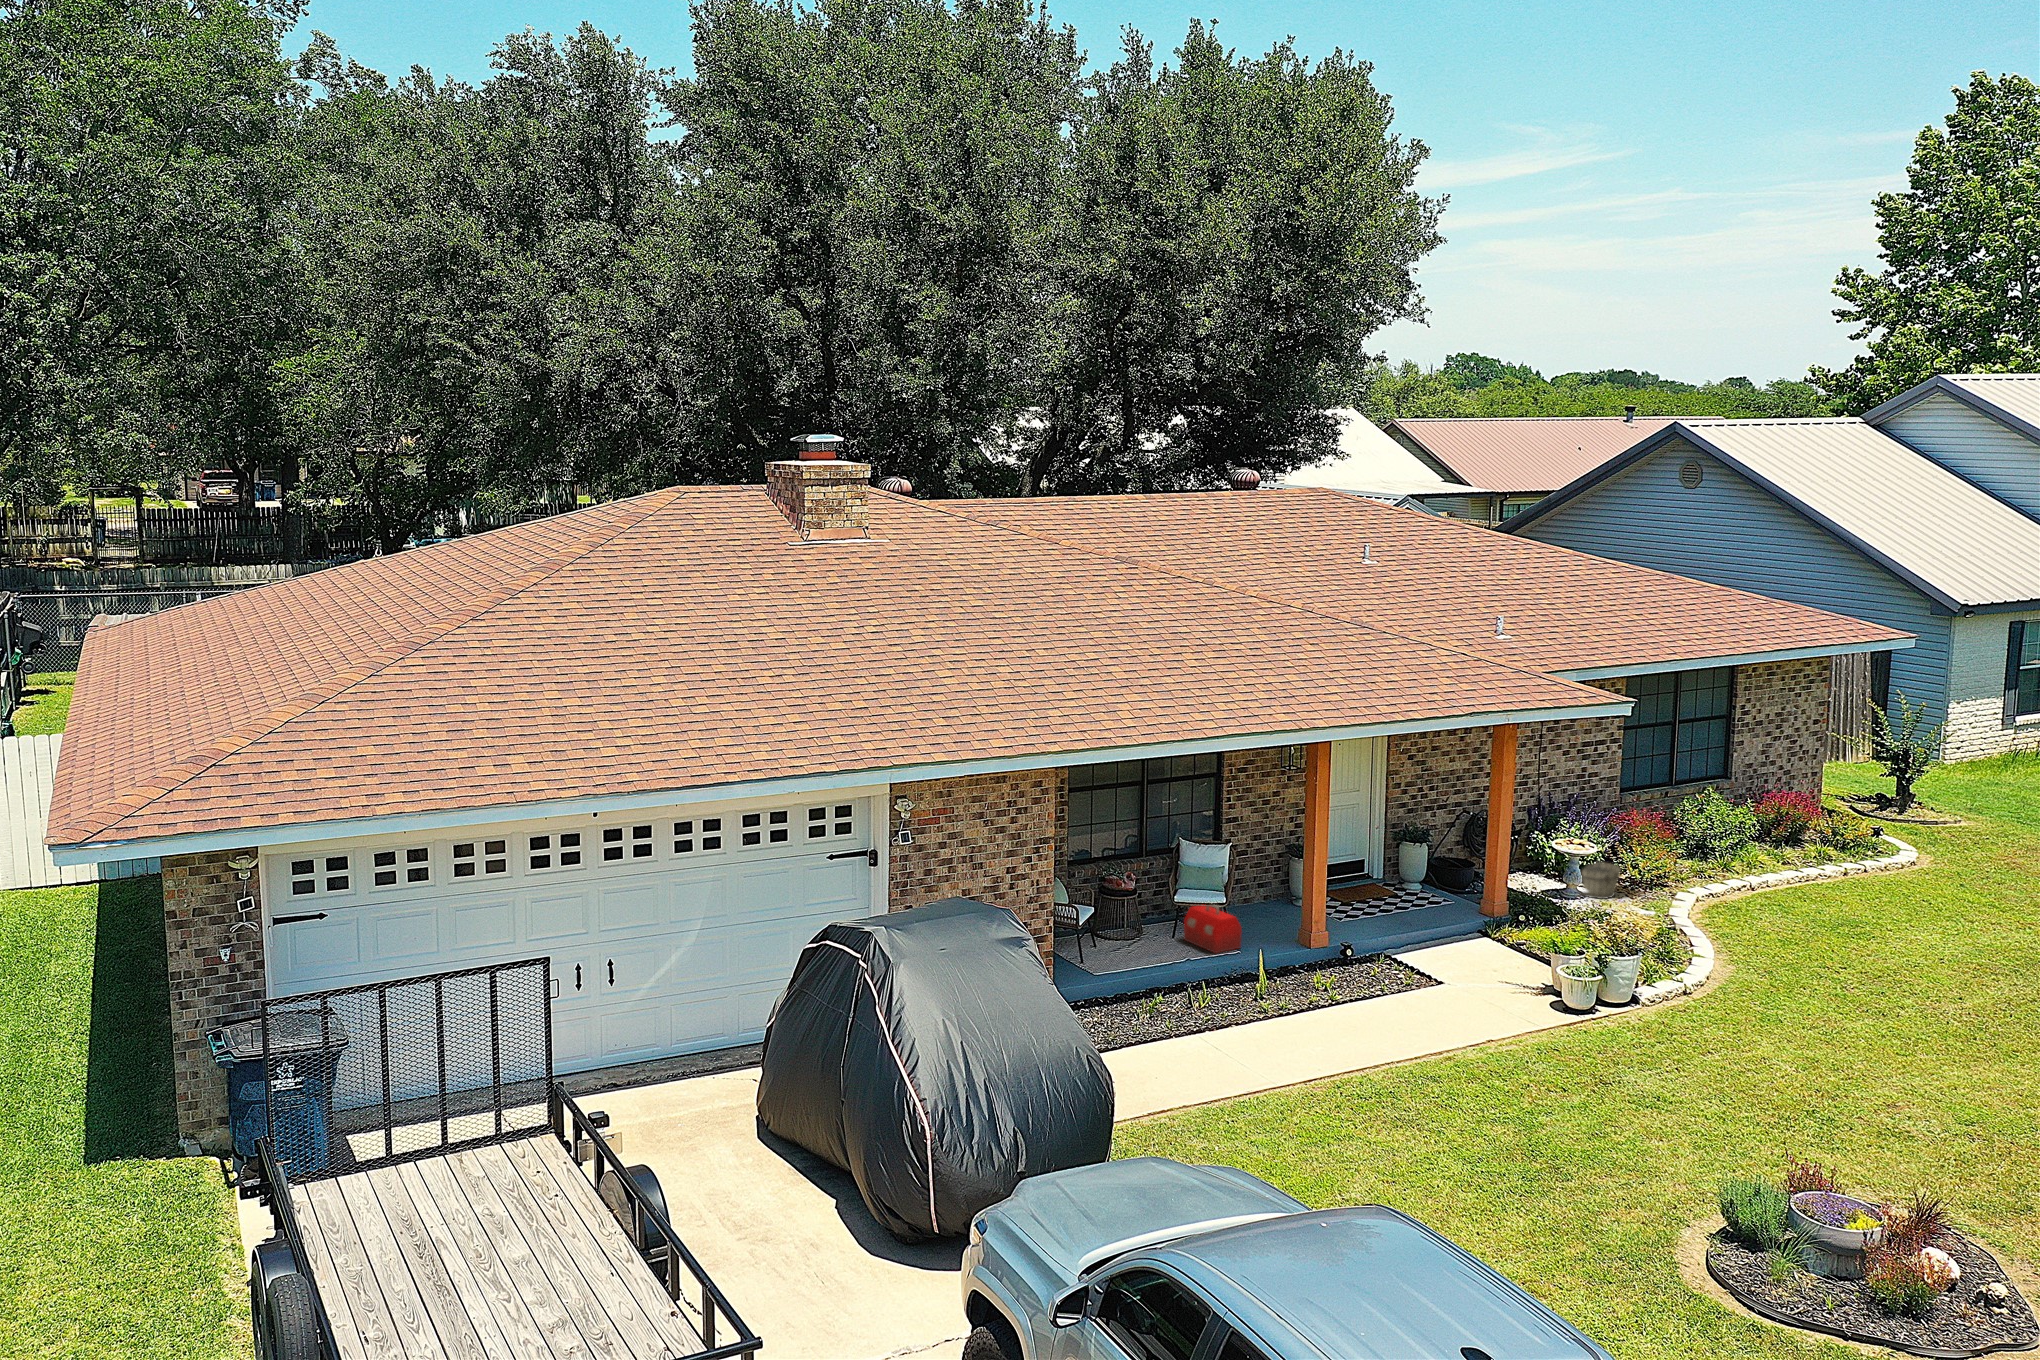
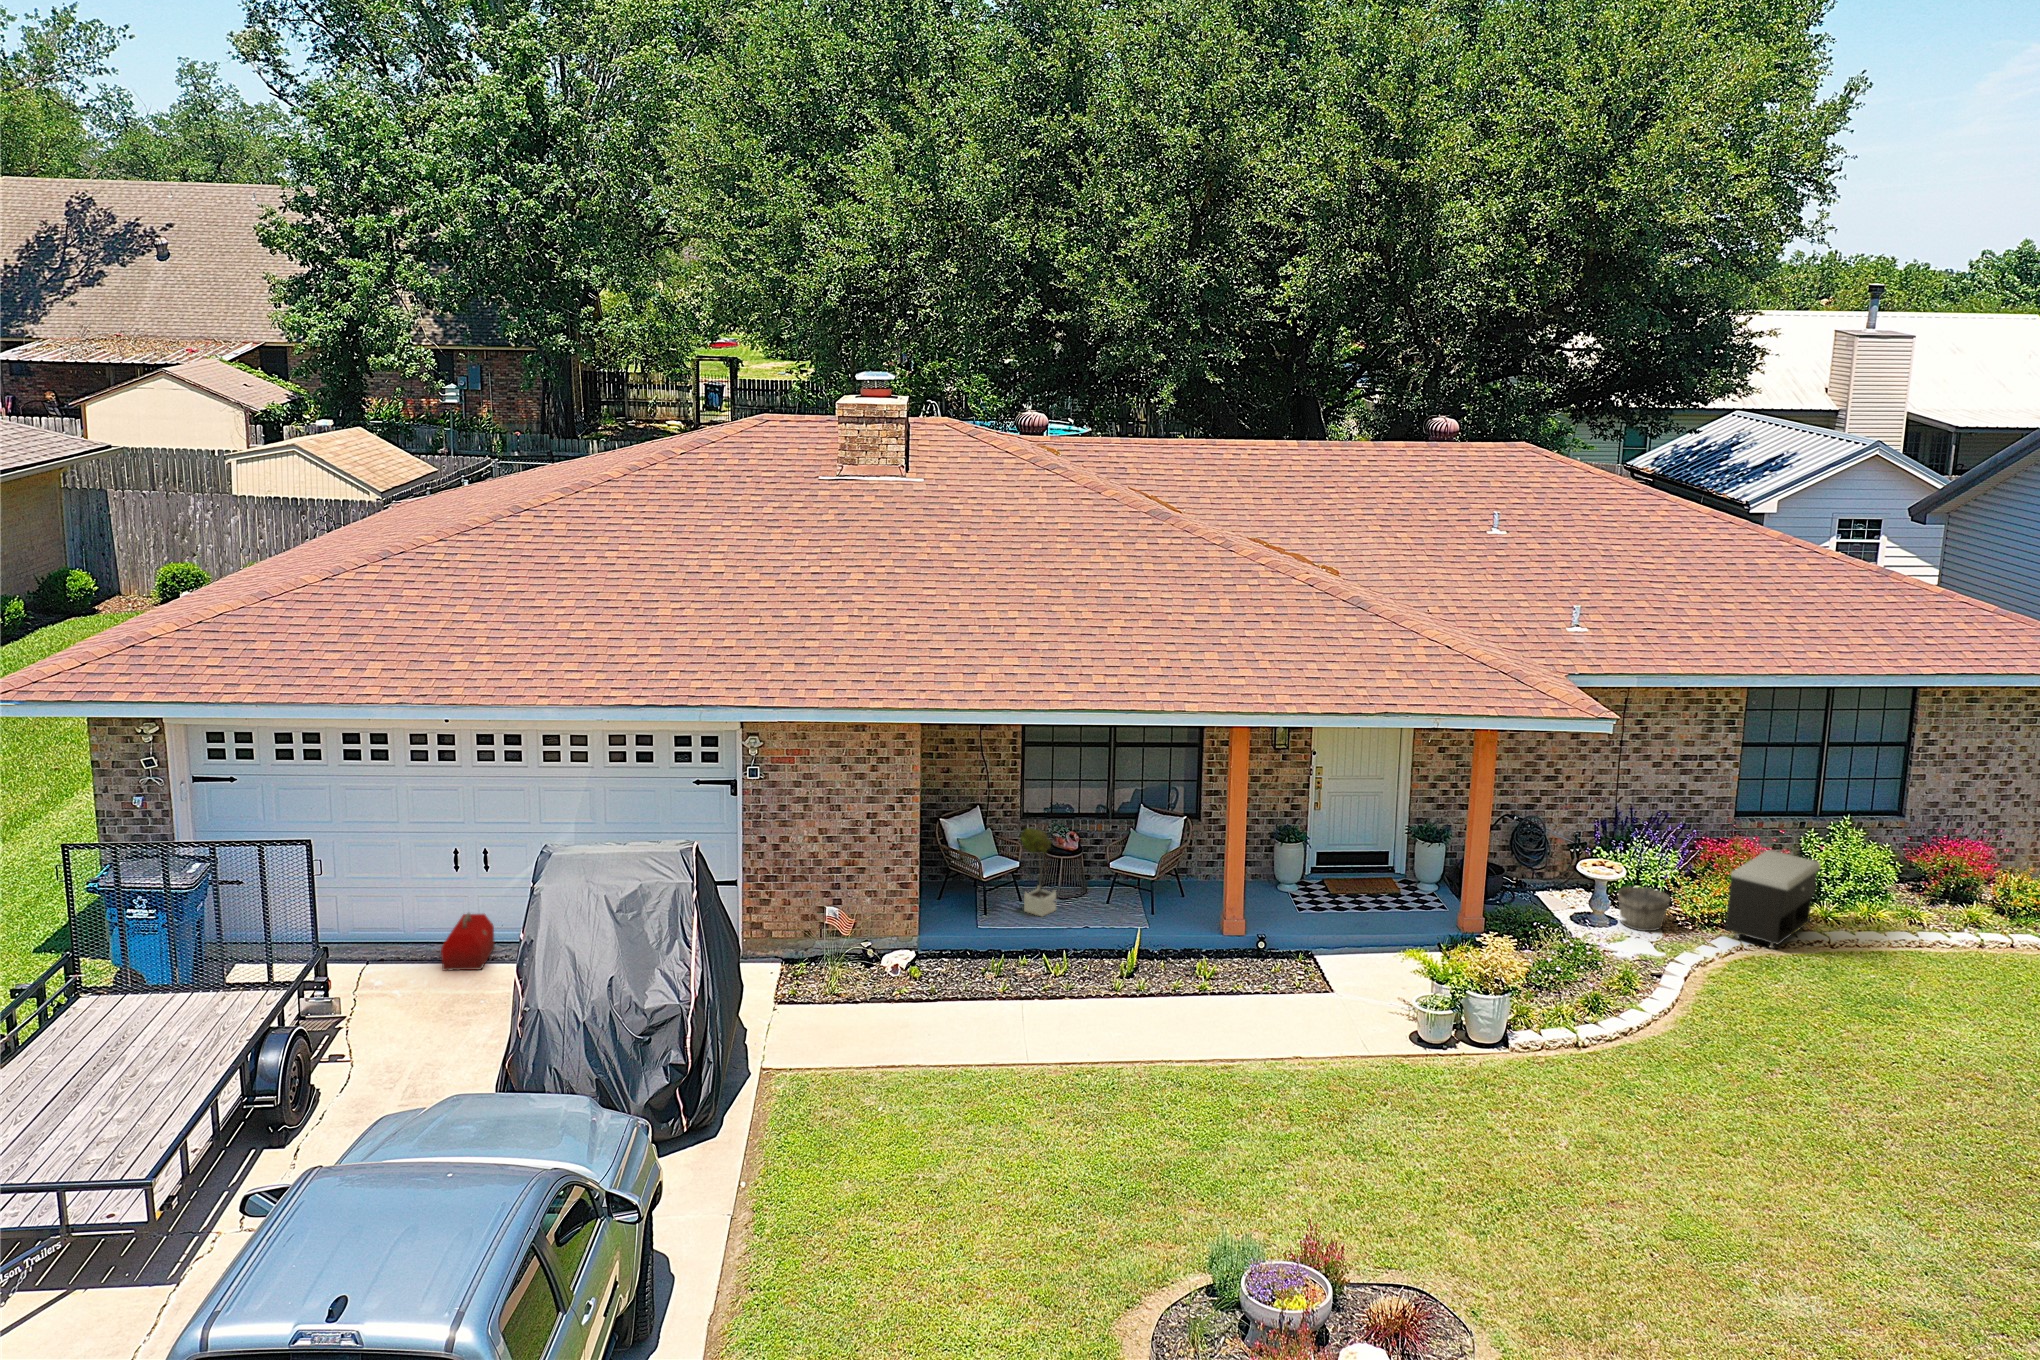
storage bench: none [1667,816,1724,897] -> present [1725,850,1820,948]
potted tree: none [1088,873,1125,960] -> present [1020,828,1056,916]
toolbox: present [1184,904,1242,953] -> present [441,913,495,971]

